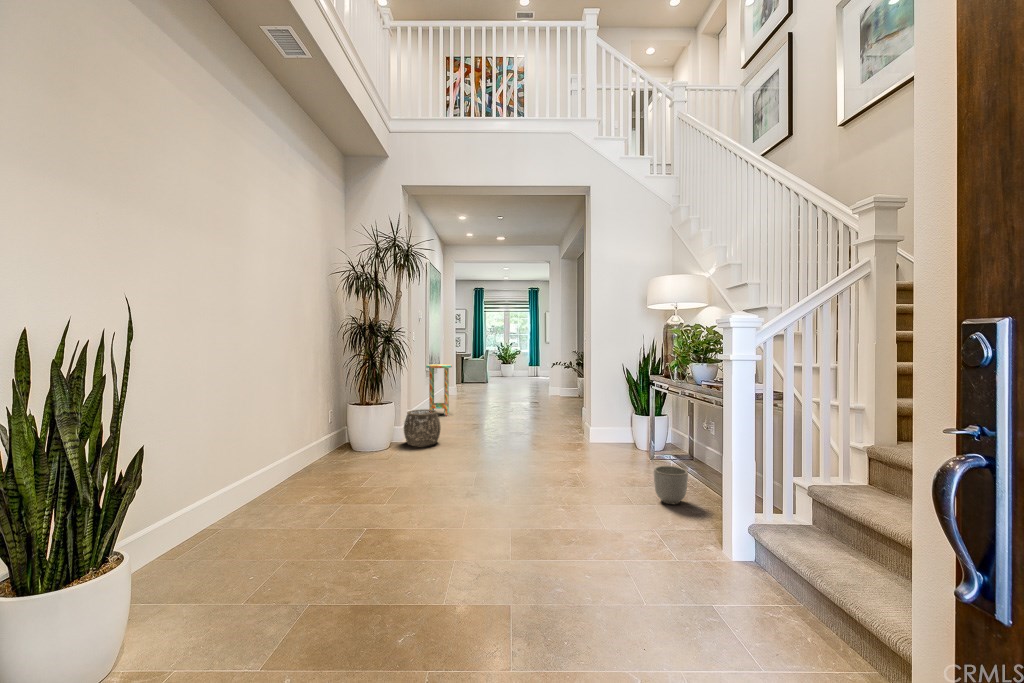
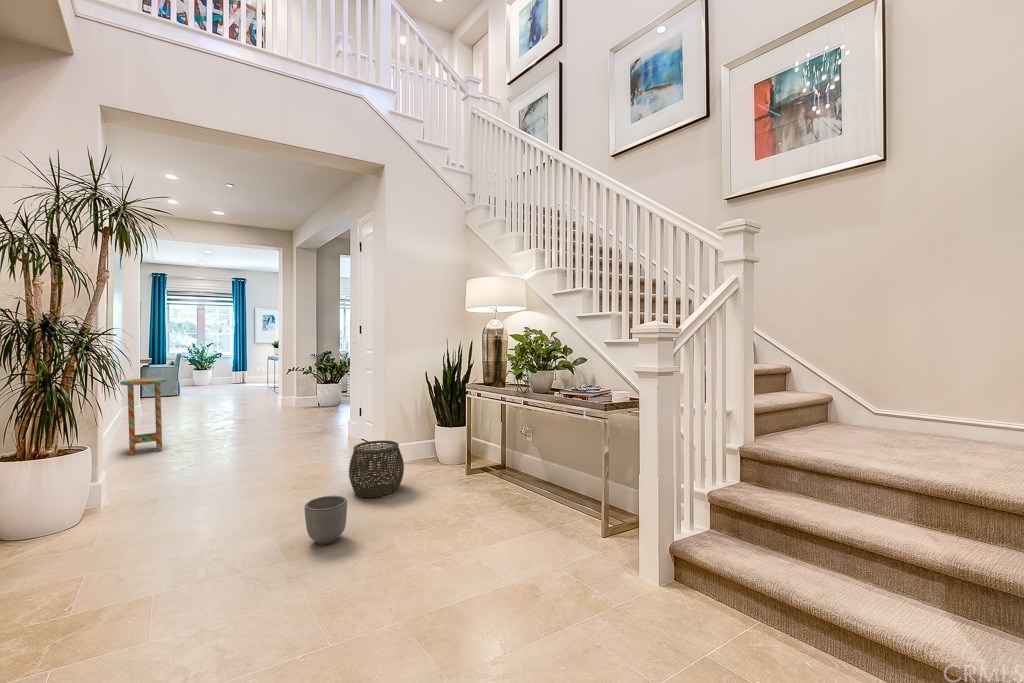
woven basket: present [404,409,441,446] -> present [349,440,404,498]
planter: present [654,466,688,504] -> present [305,496,347,545]

